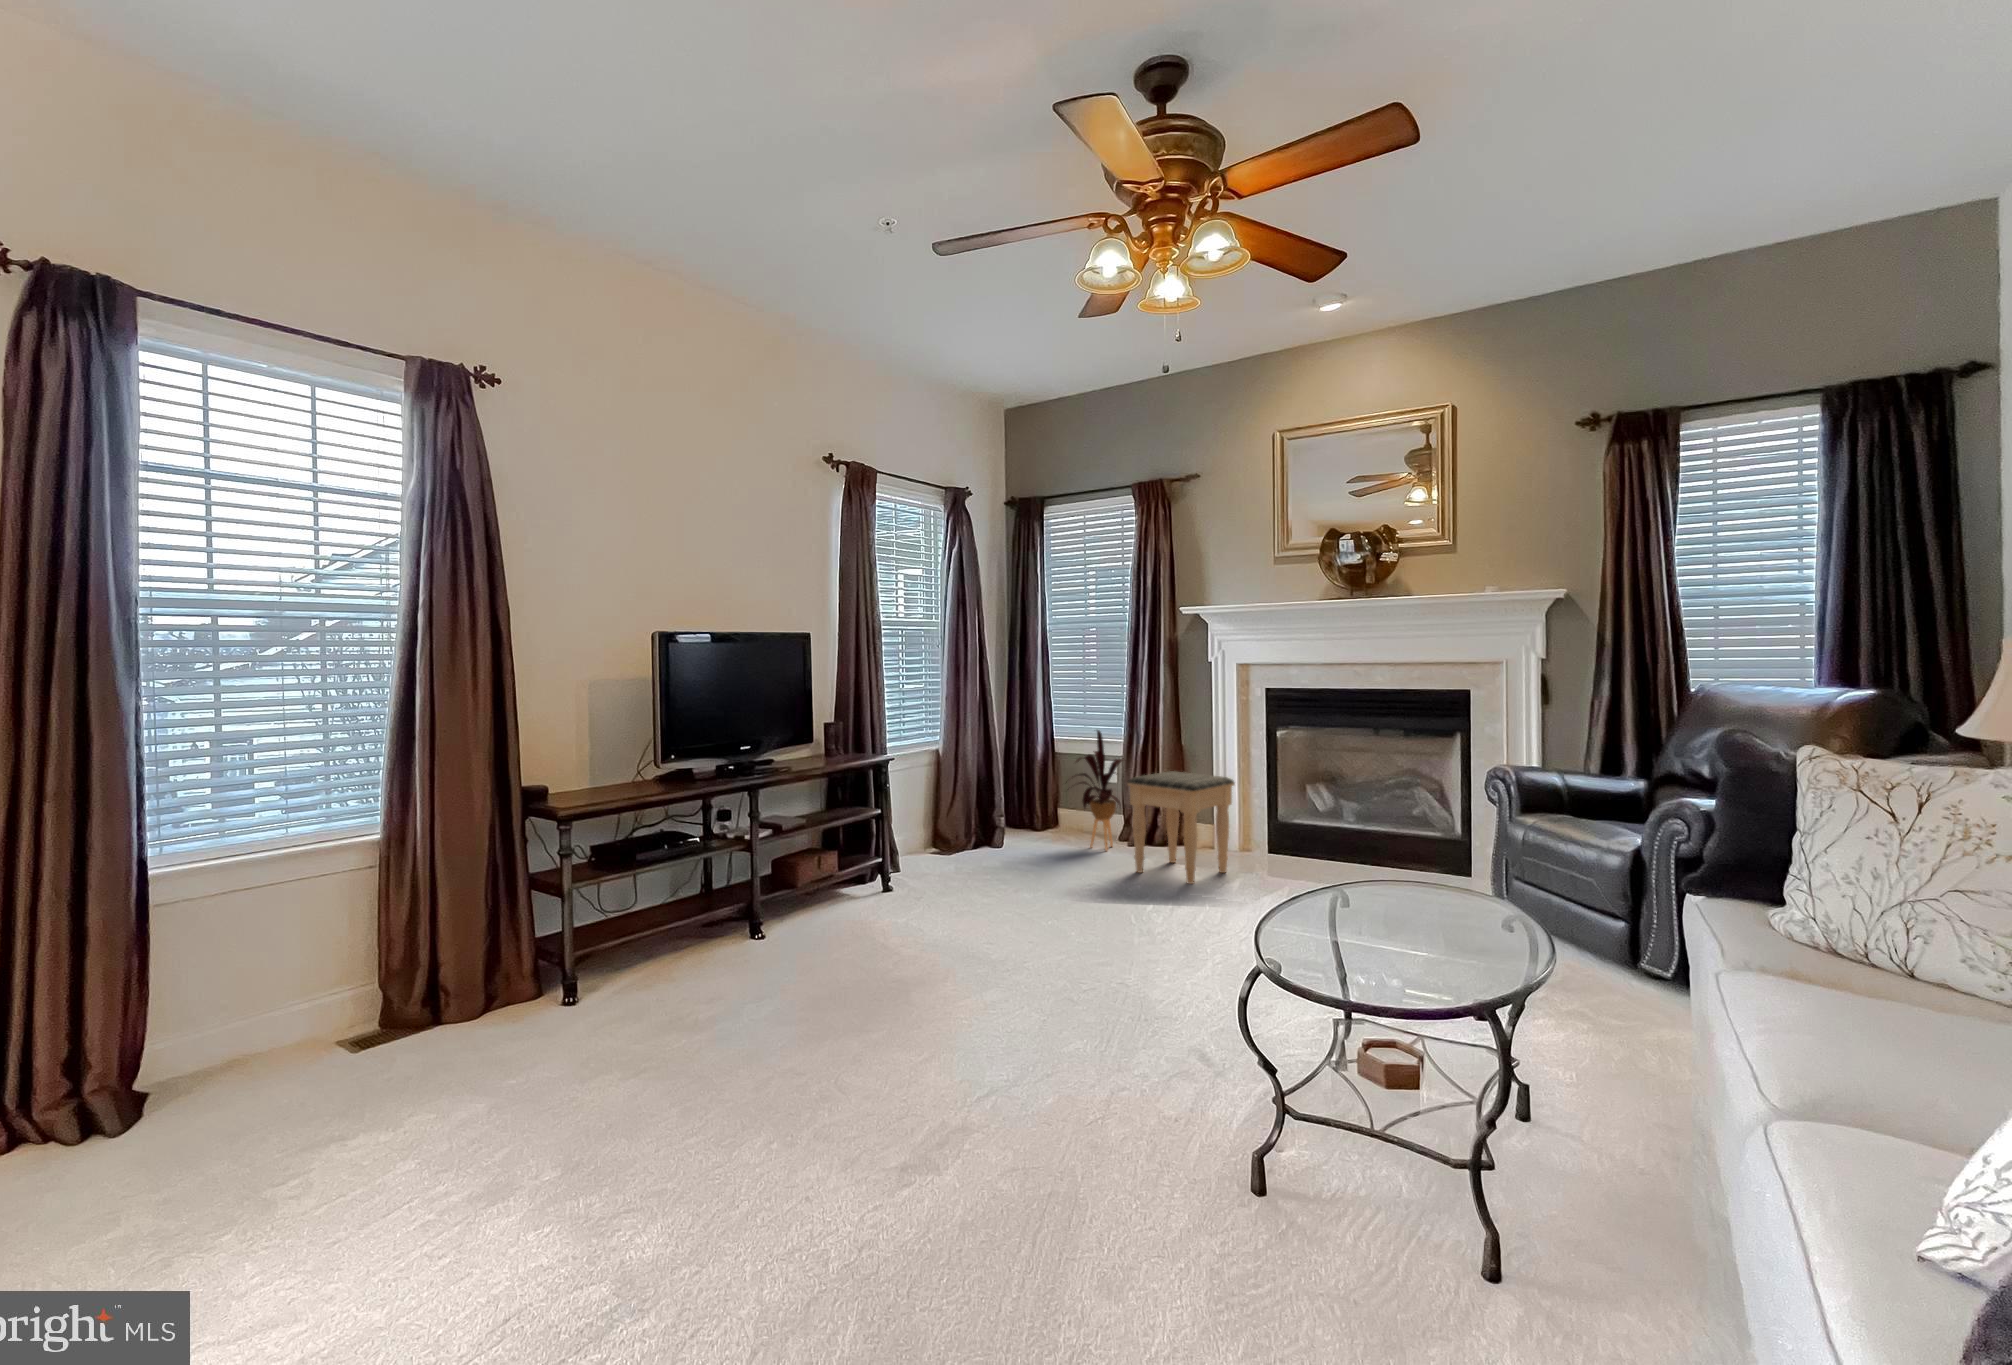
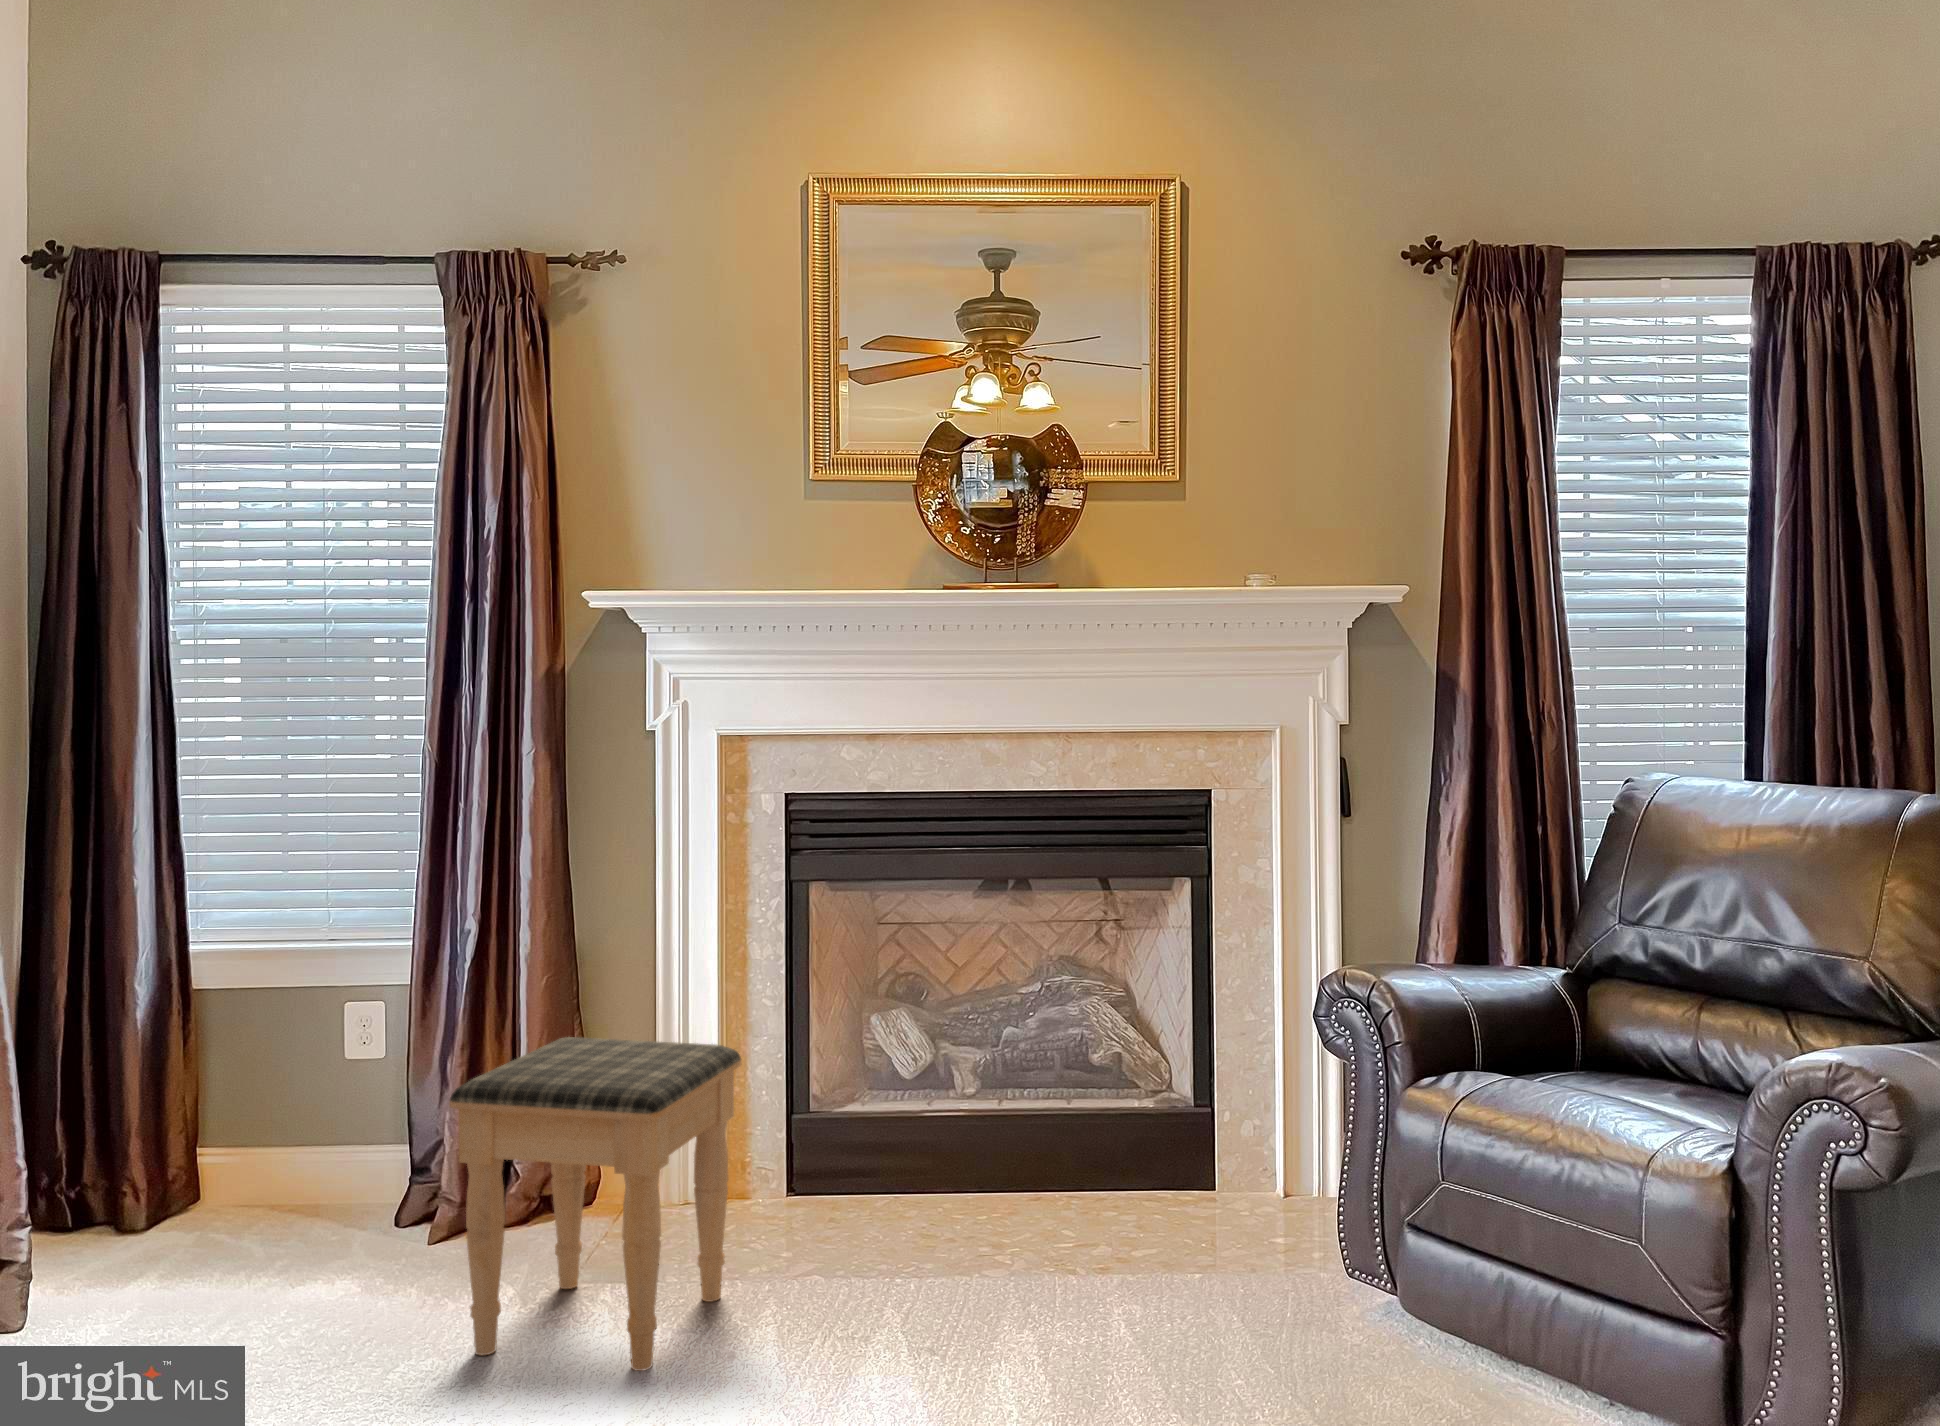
house plant: present [1072,730,1123,851] -> none [227,934,422,1279]

